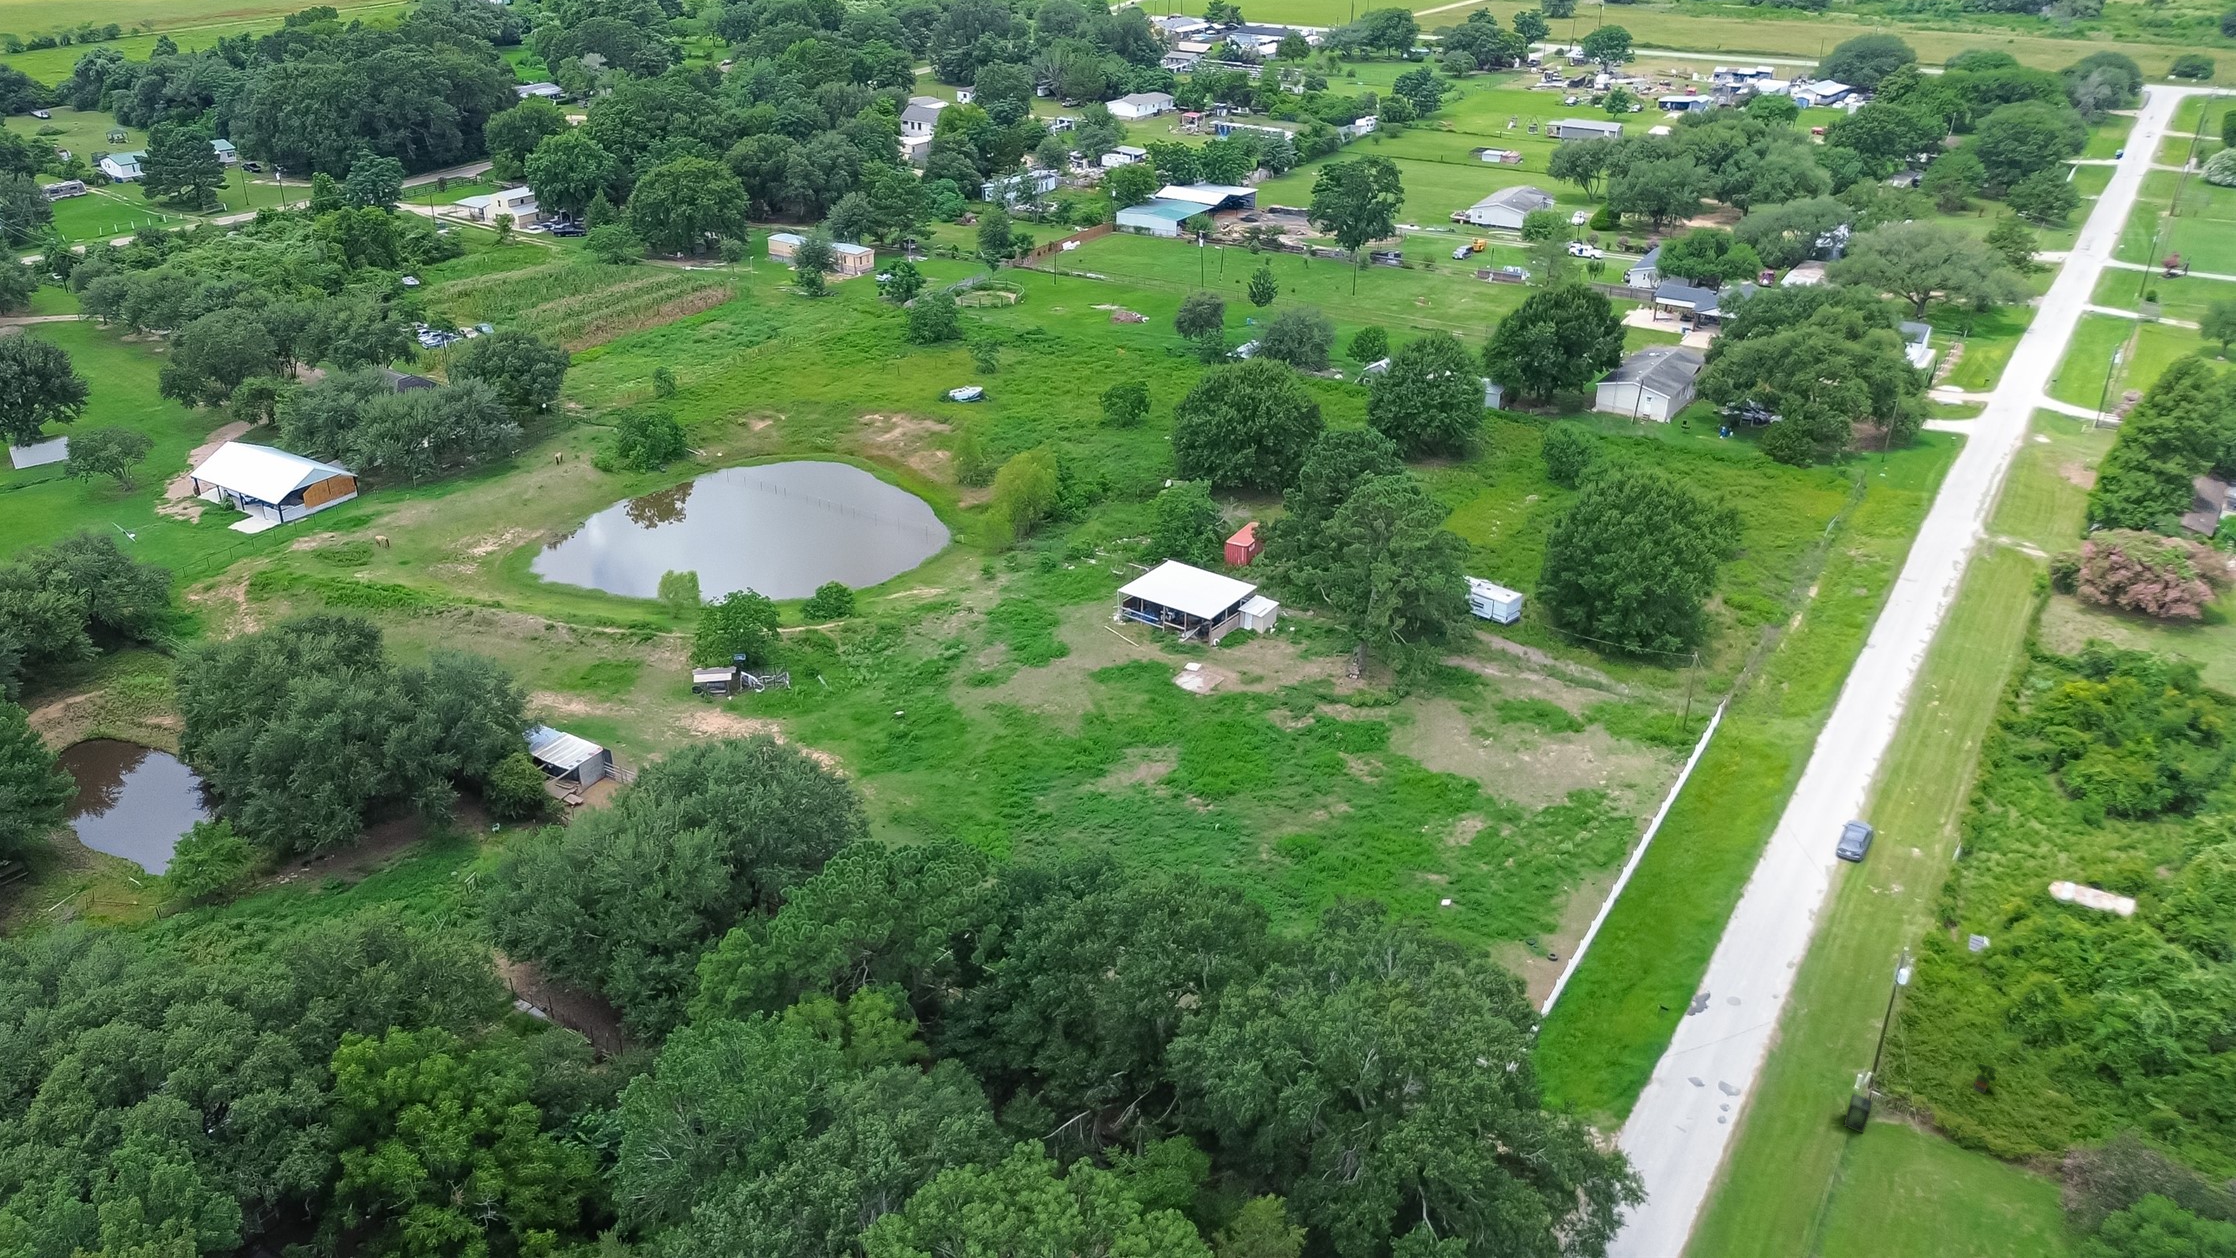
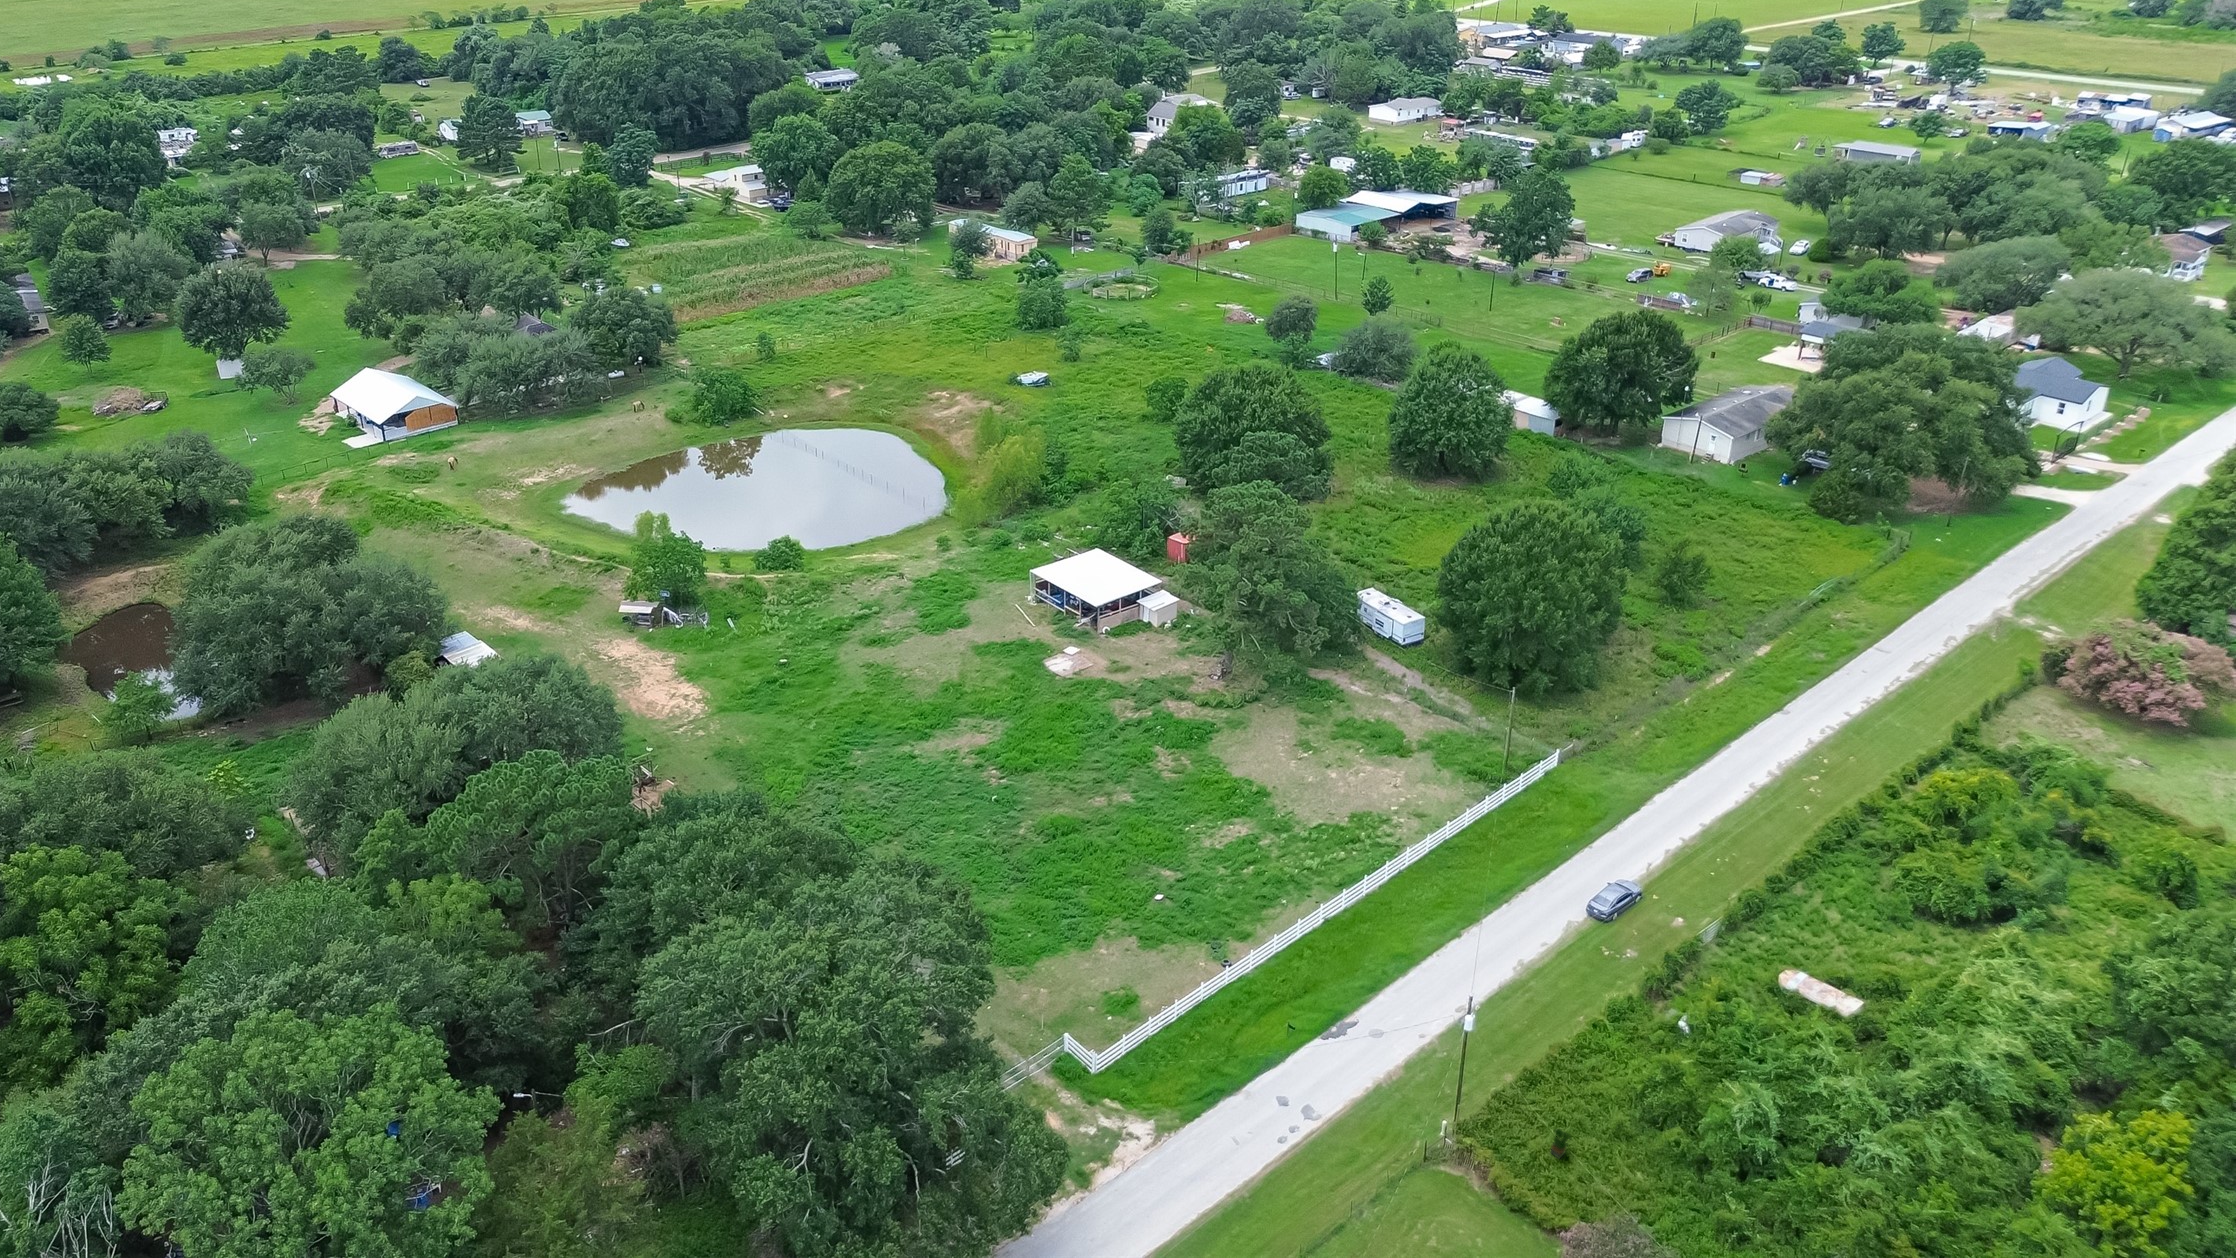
storage box: present [1844,1094,1872,1133] -> none [1403,1133,1431,1173]

